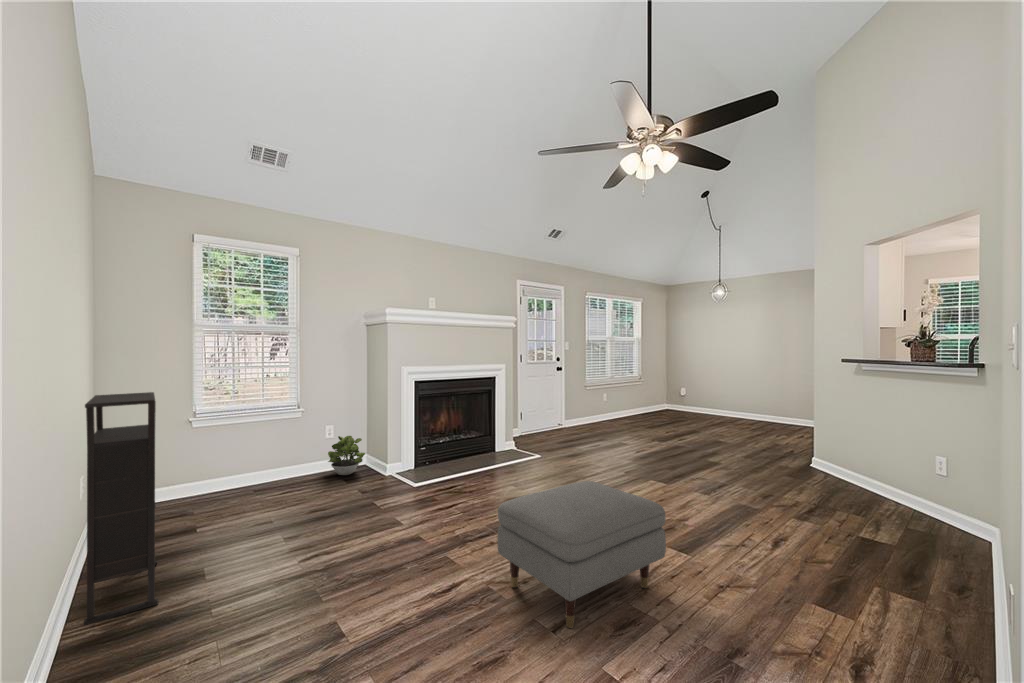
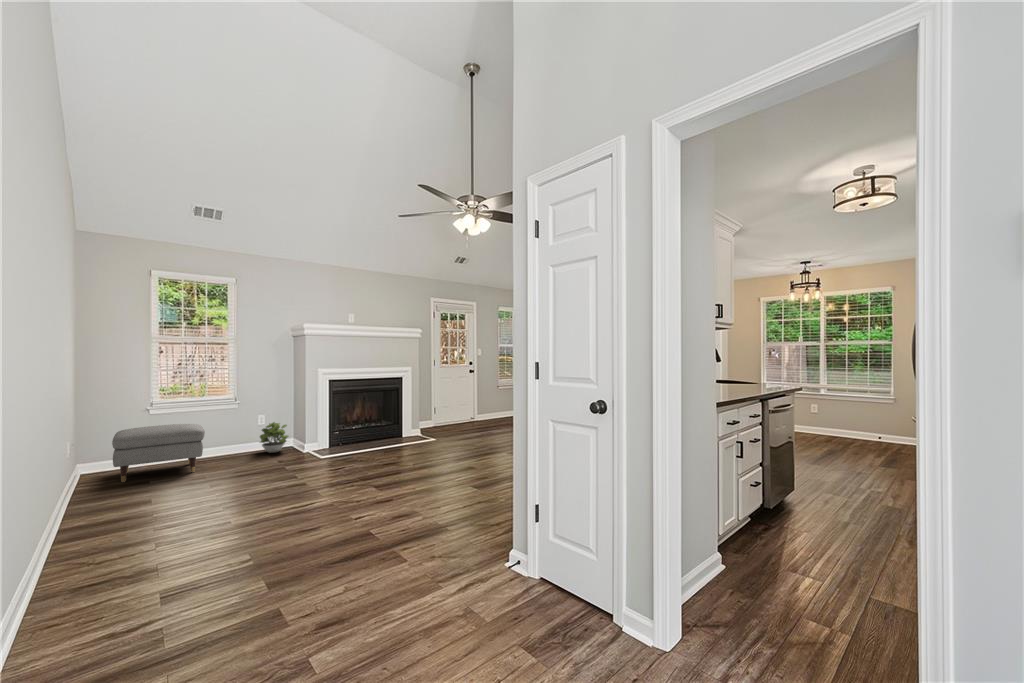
bookshelf: present [84,392,159,625] -> none [66,383,117,524]
ottoman: present [497,481,666,628] -> present [112,424,205,482]

